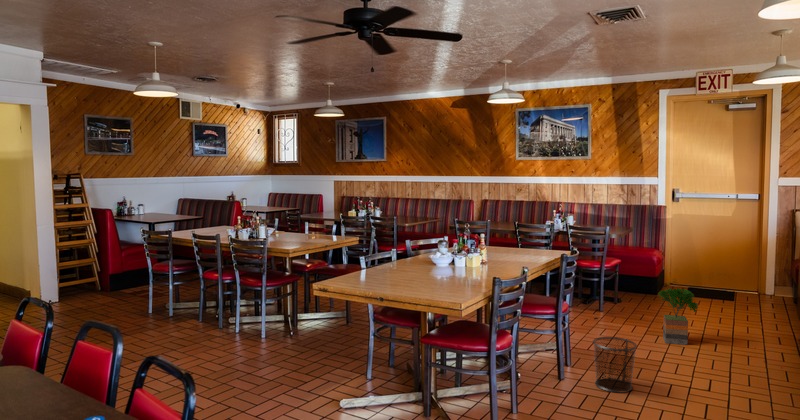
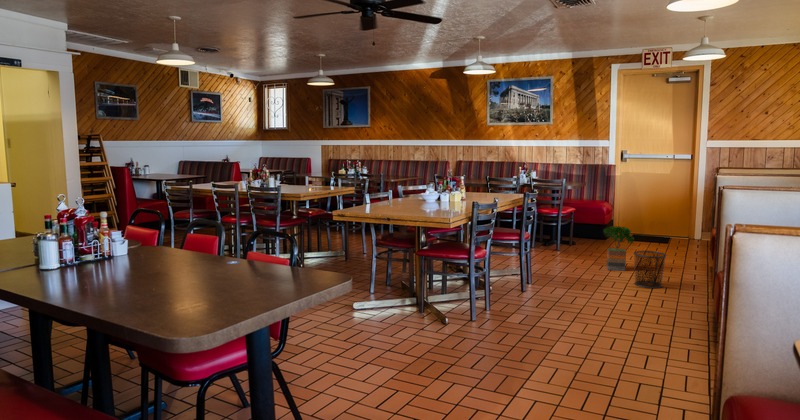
waste bin: present [593,337,637,393] -> present [634,251,666,288]

